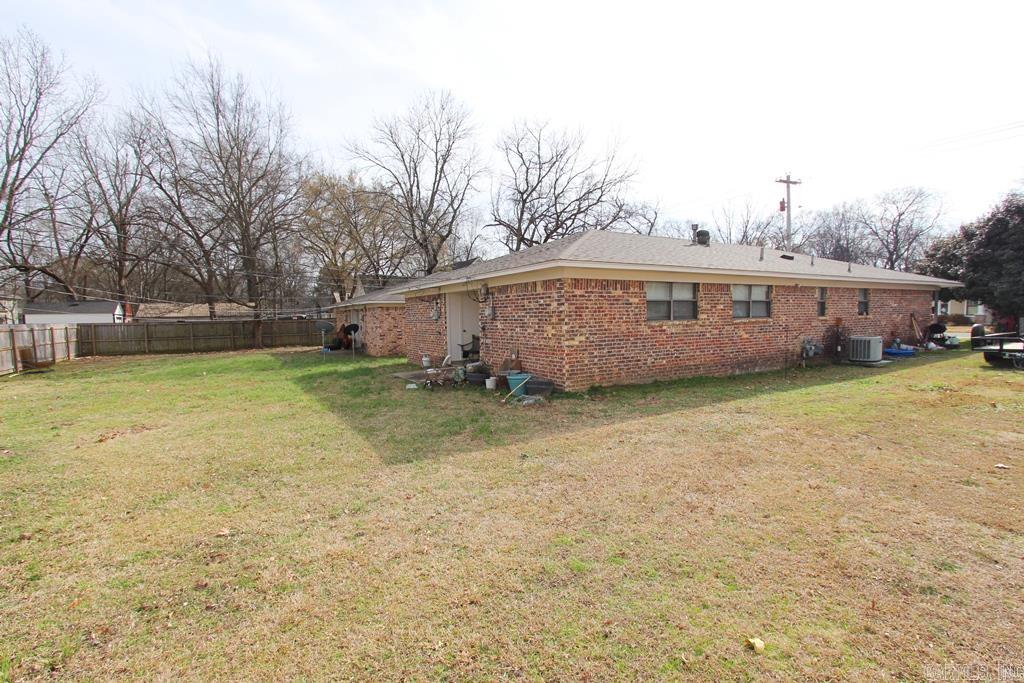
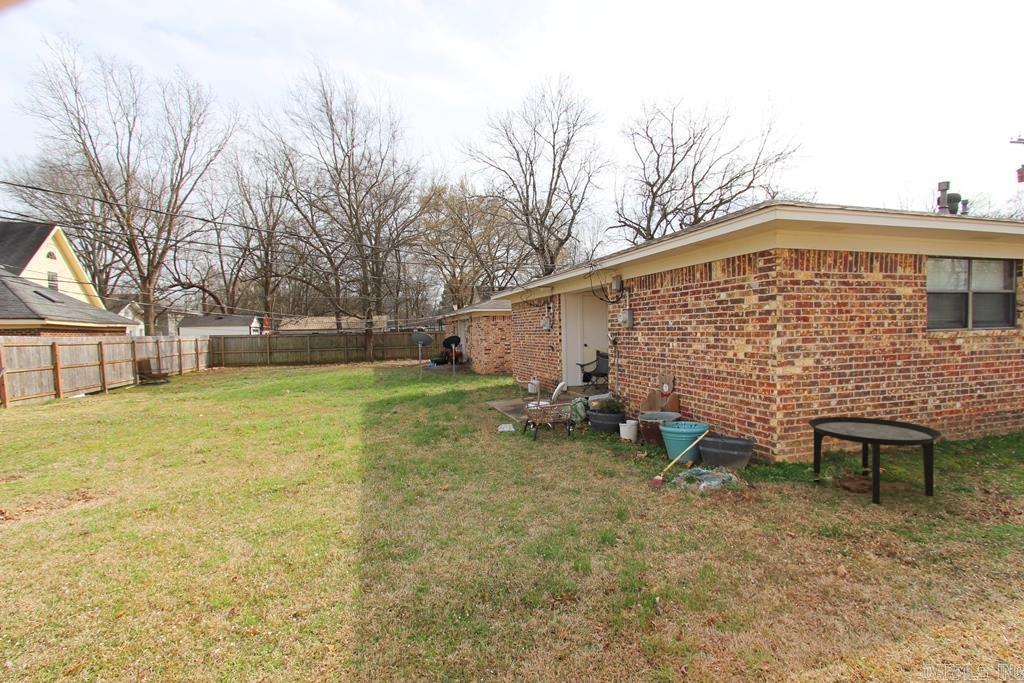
round table: none [579,367,633,406] -> present [808,417,941,503]

